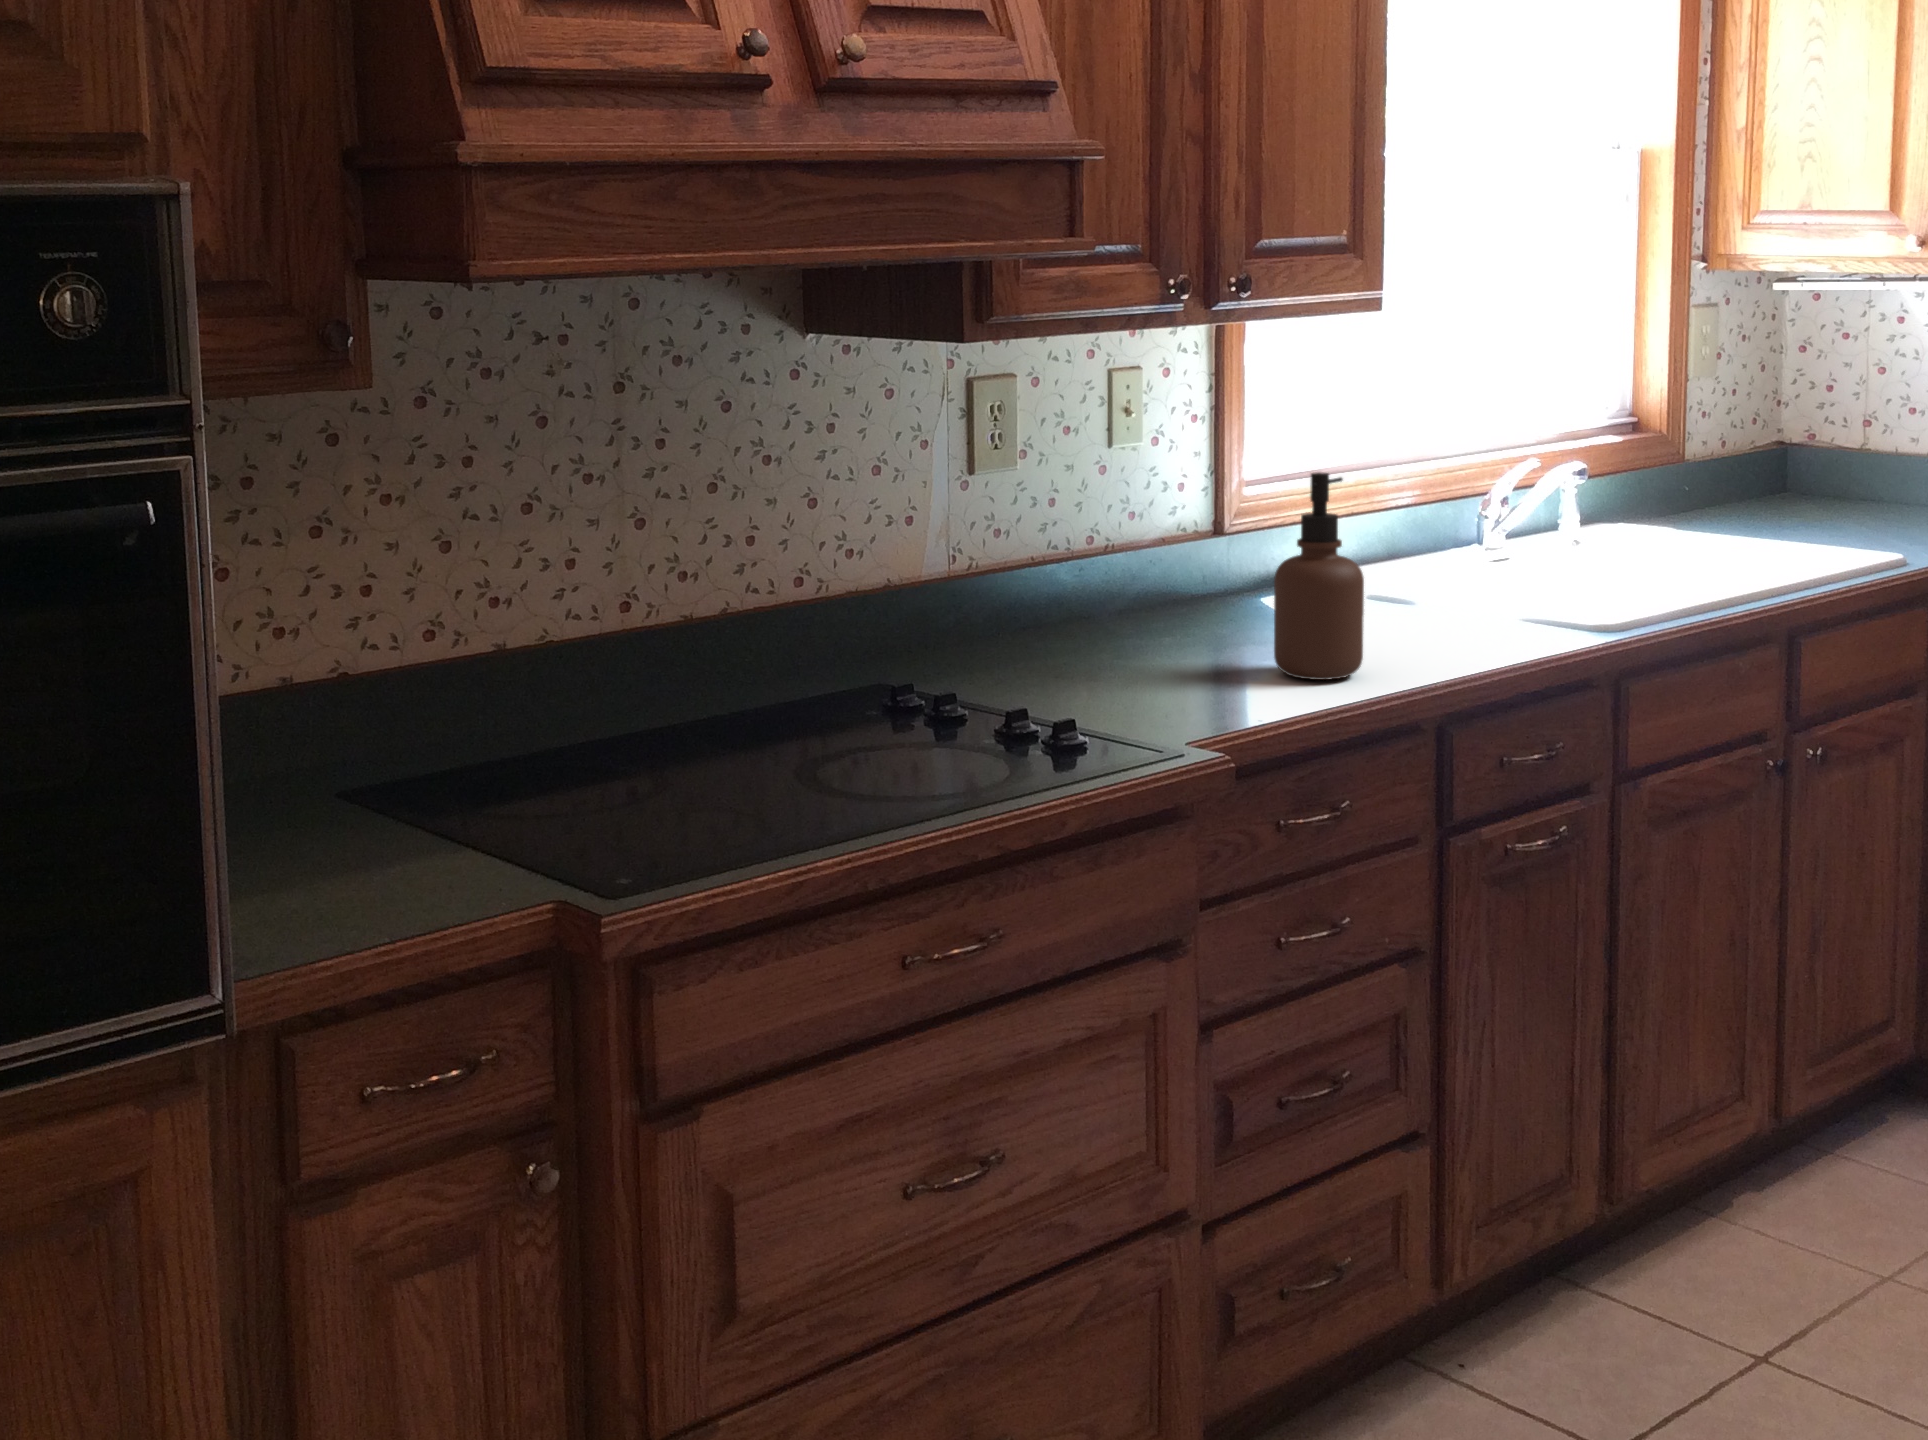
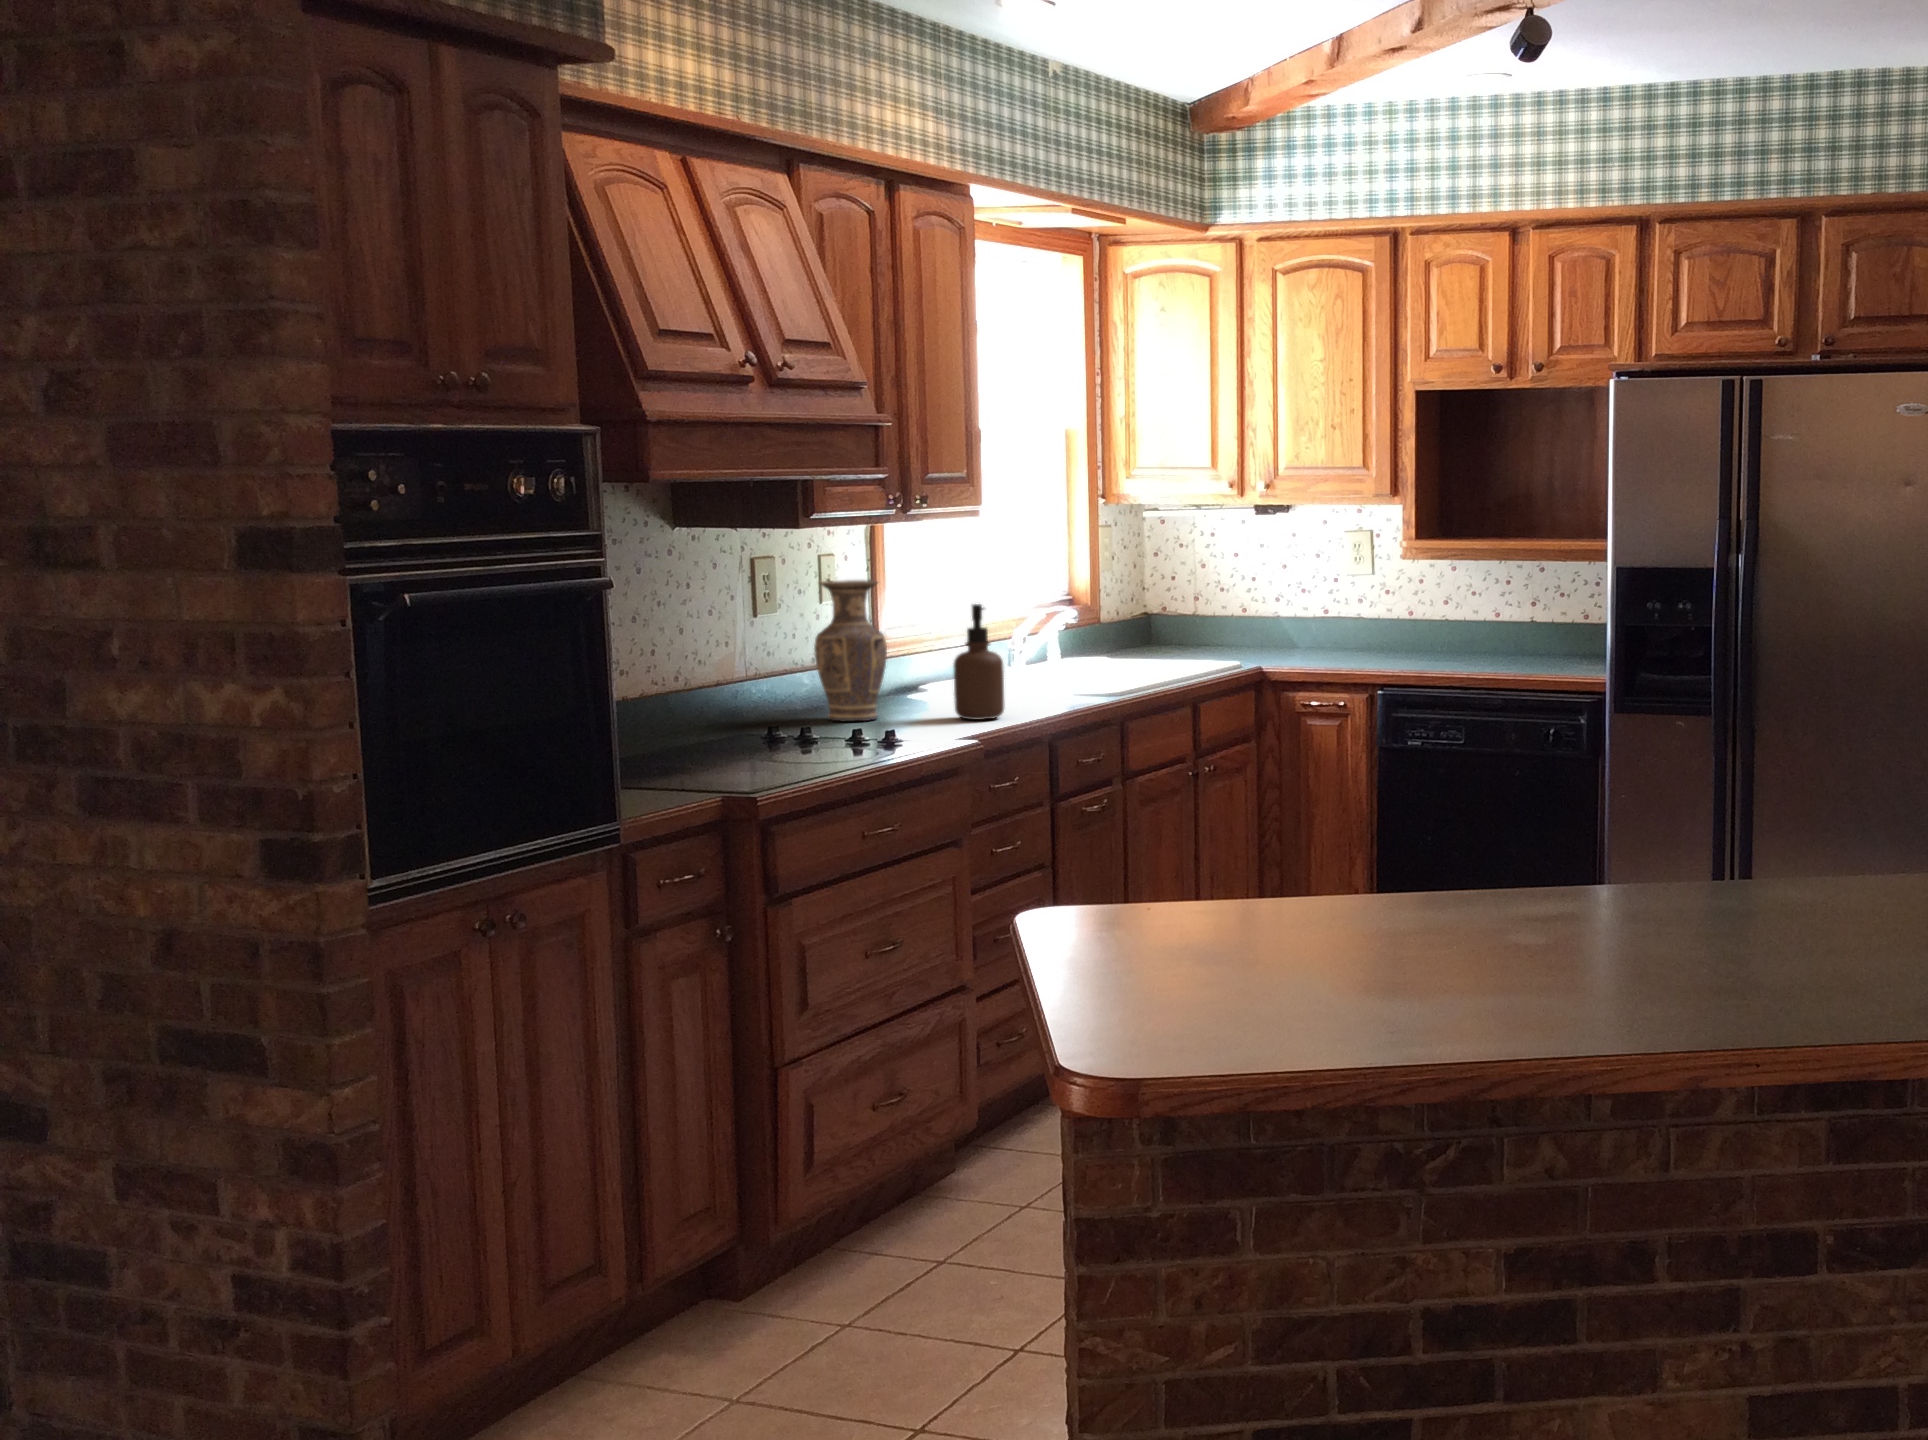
vase: none [1047,419,1169,664] -> present [814,580,887,721]

